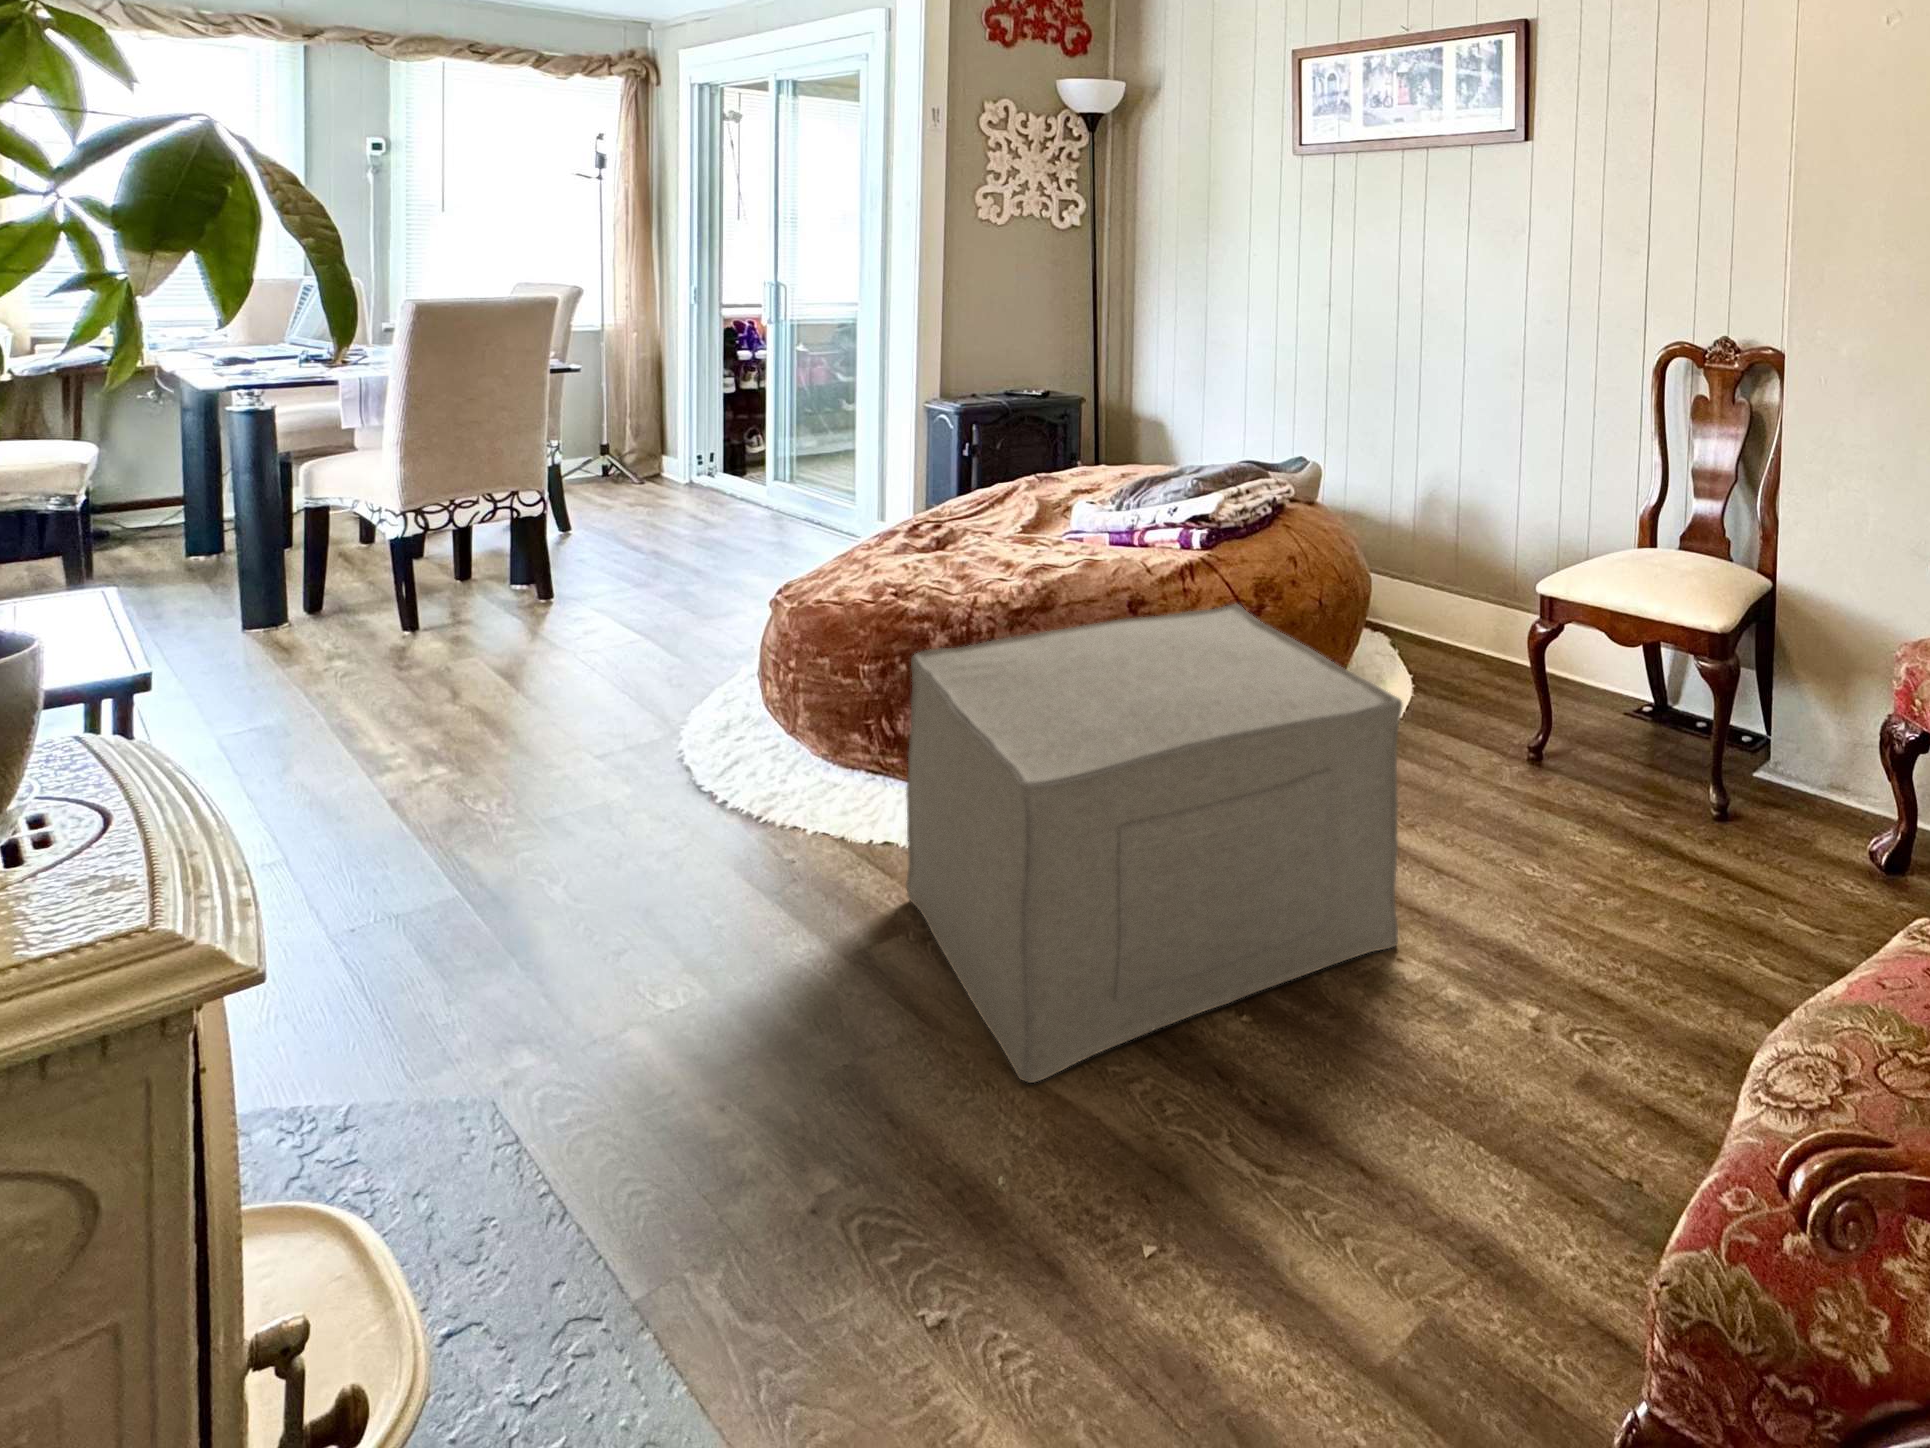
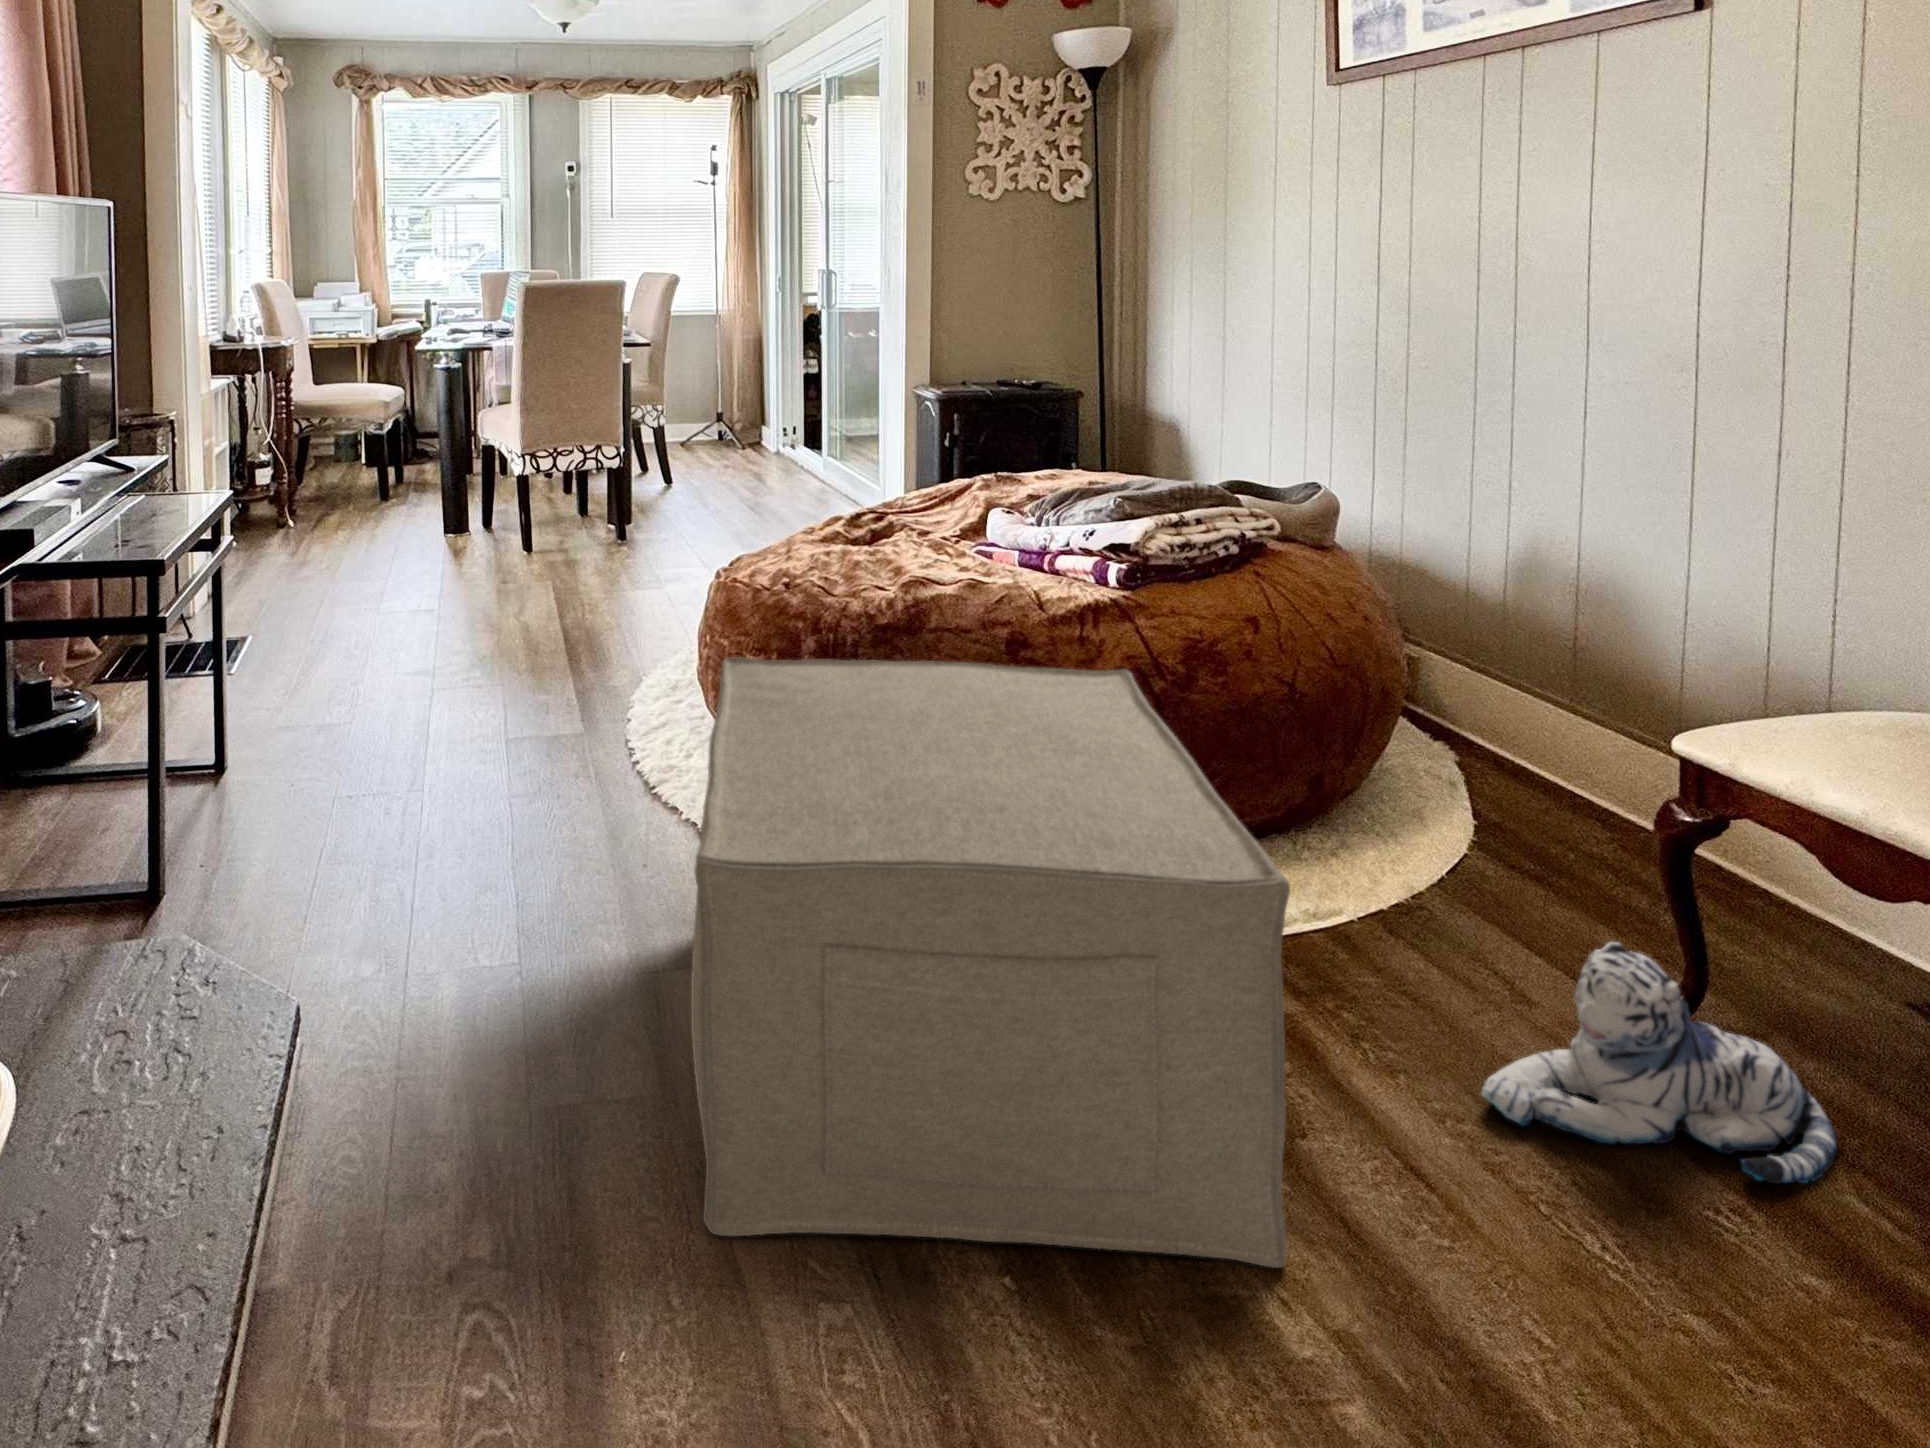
plush toy: none [1465,708,1619,831] -> present [1482,942,1837,1184]

